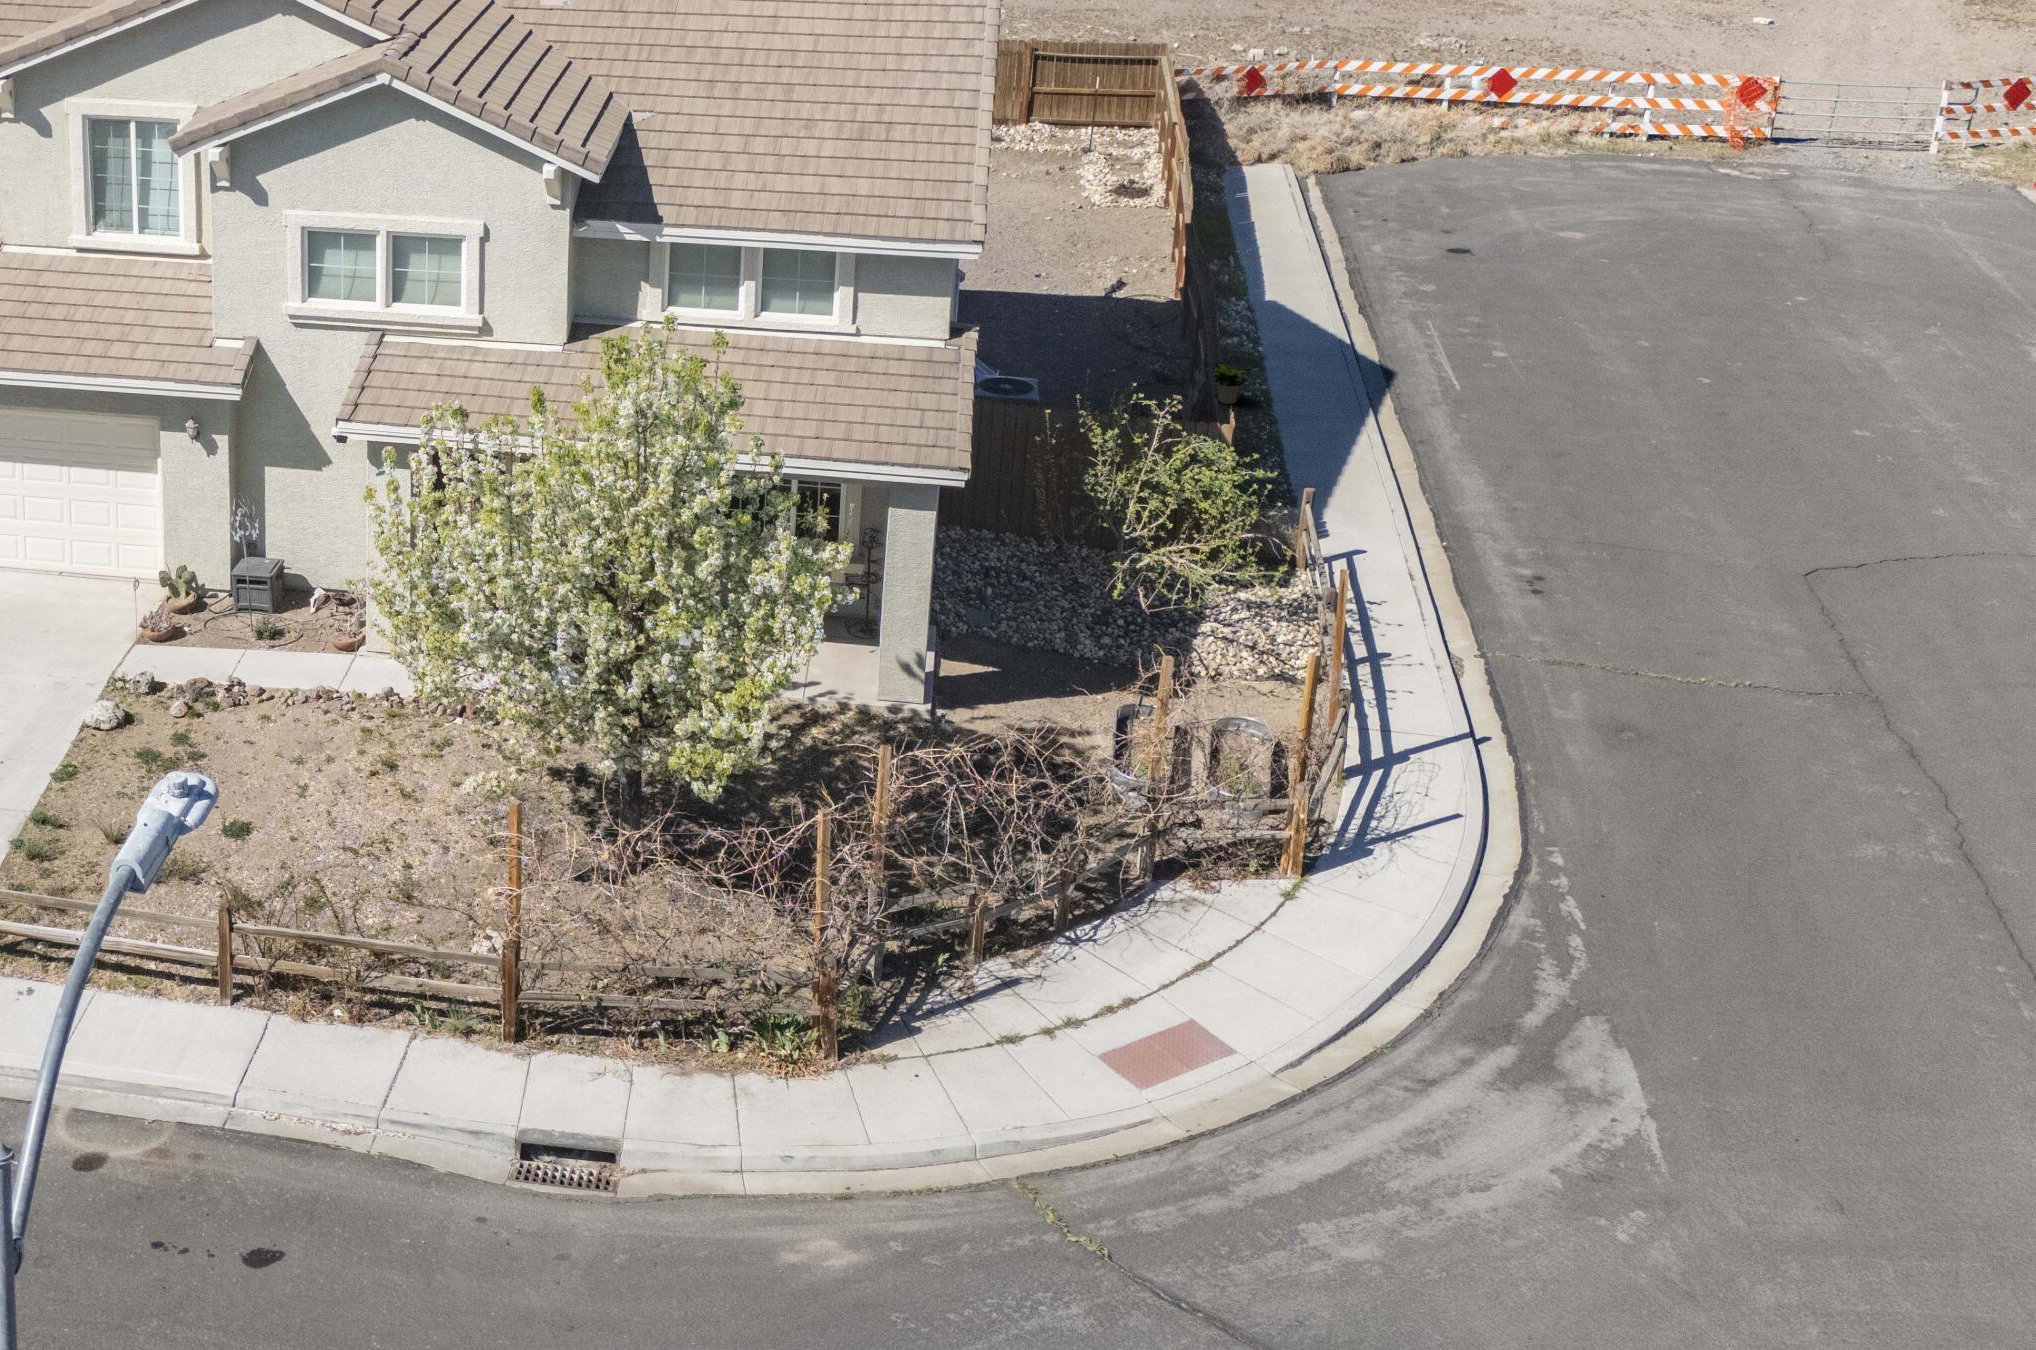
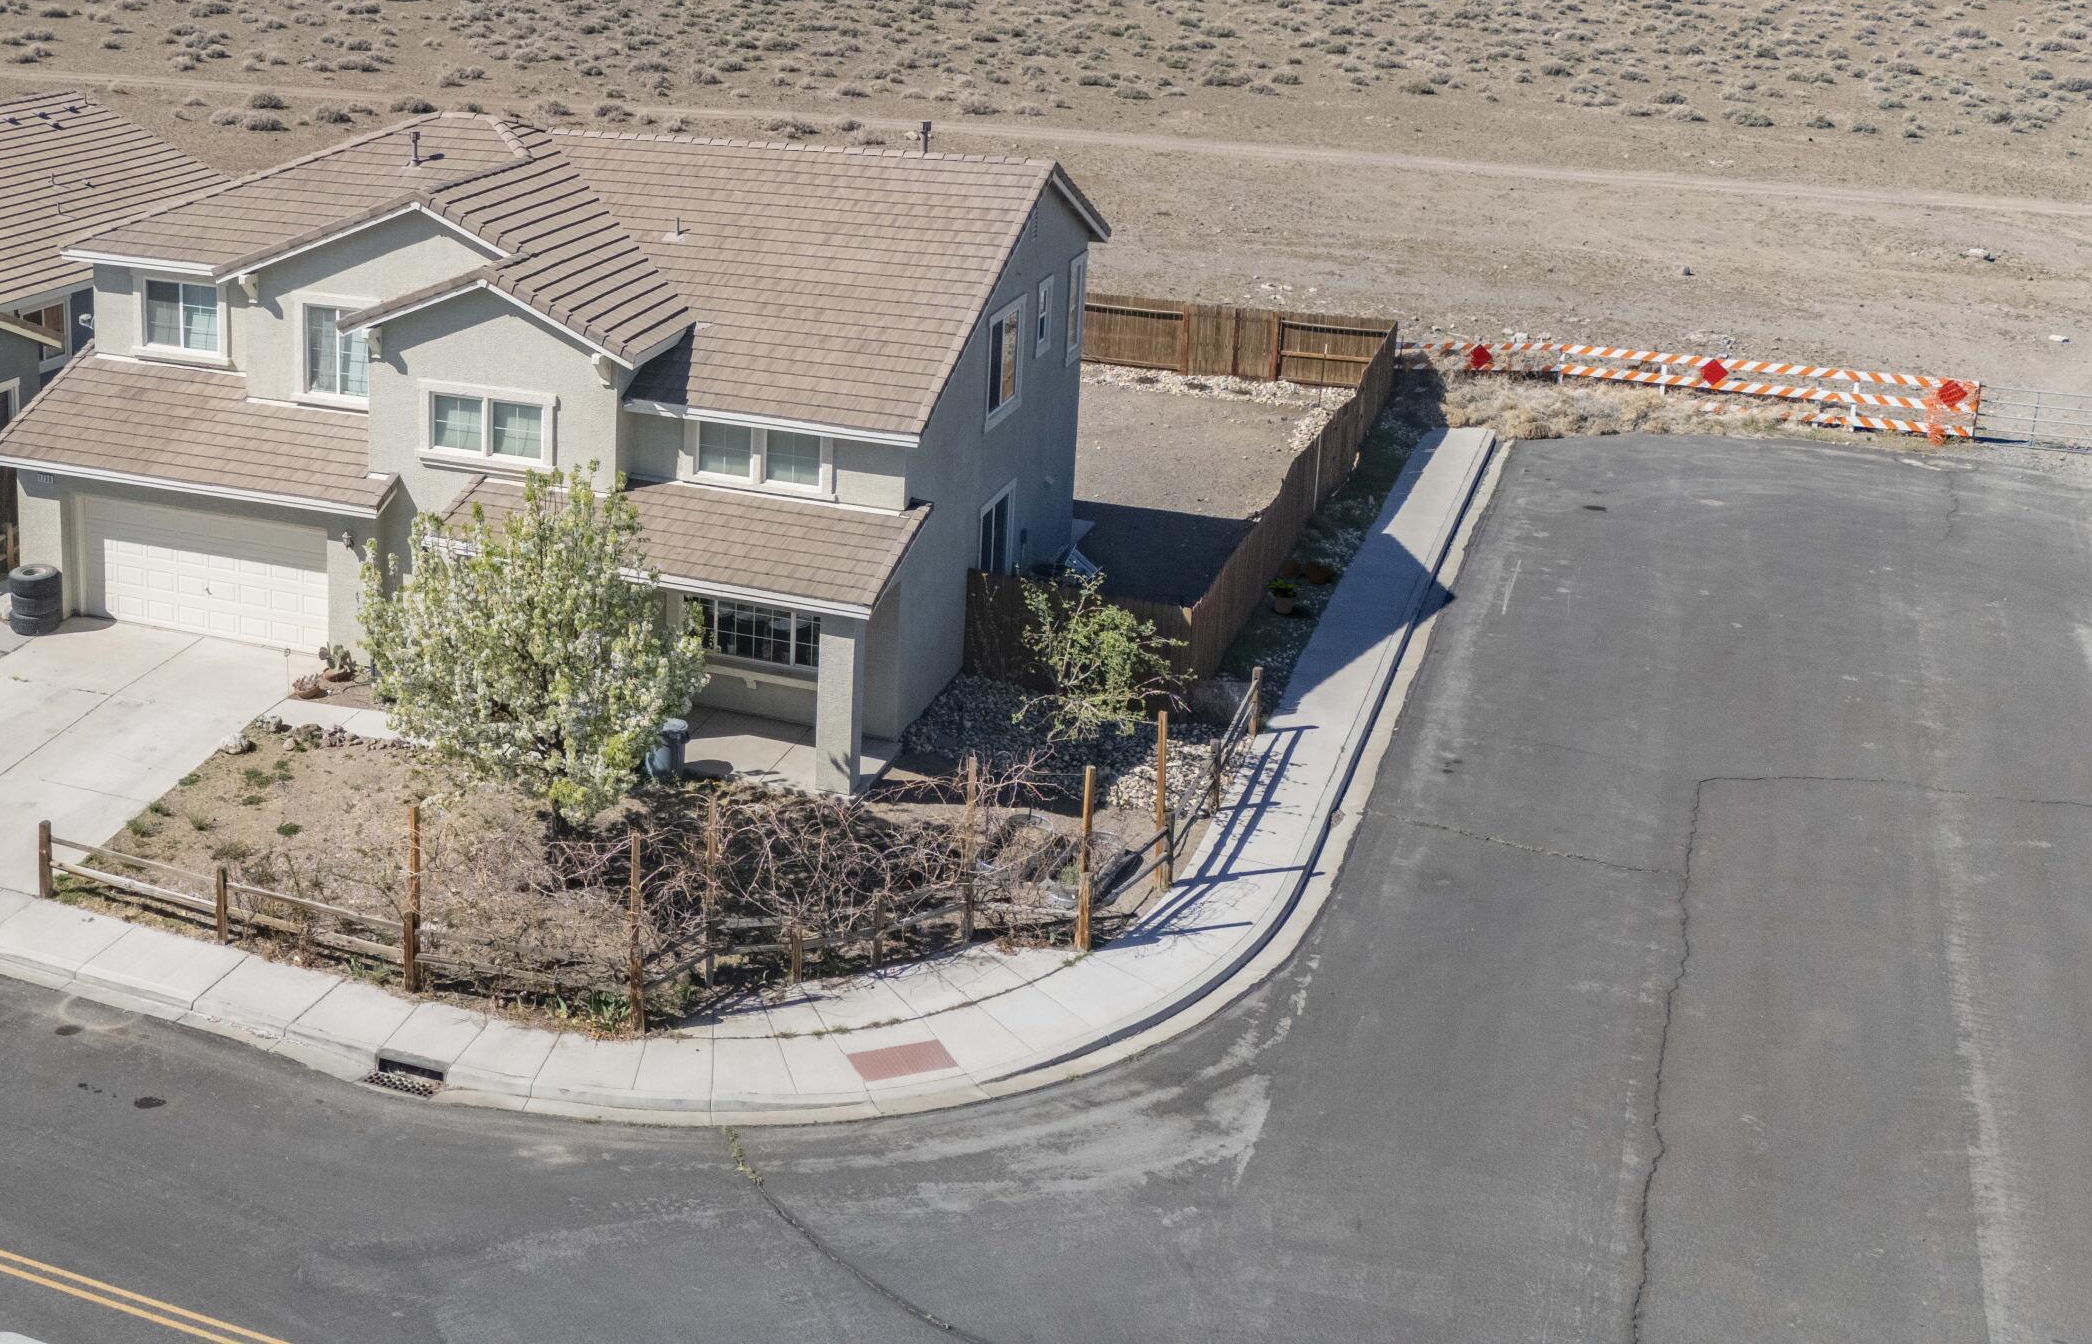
woven basket: none [1198,335,1253,364] -> present [1283,559,1334,583]

